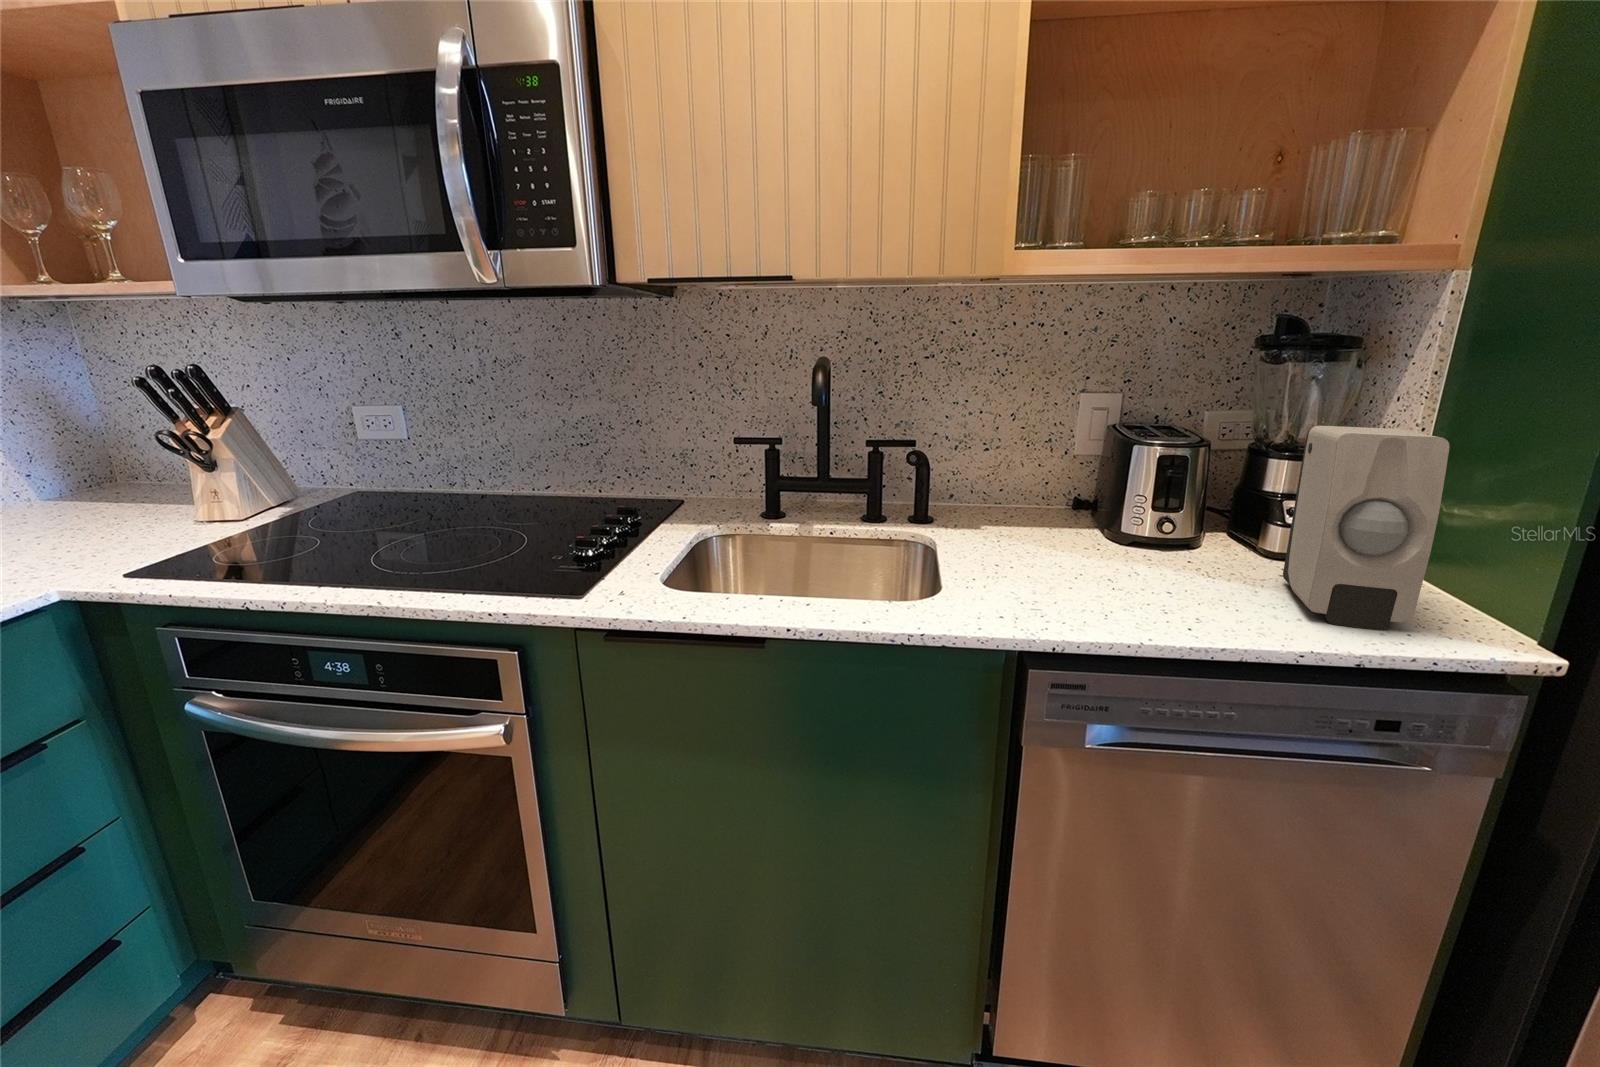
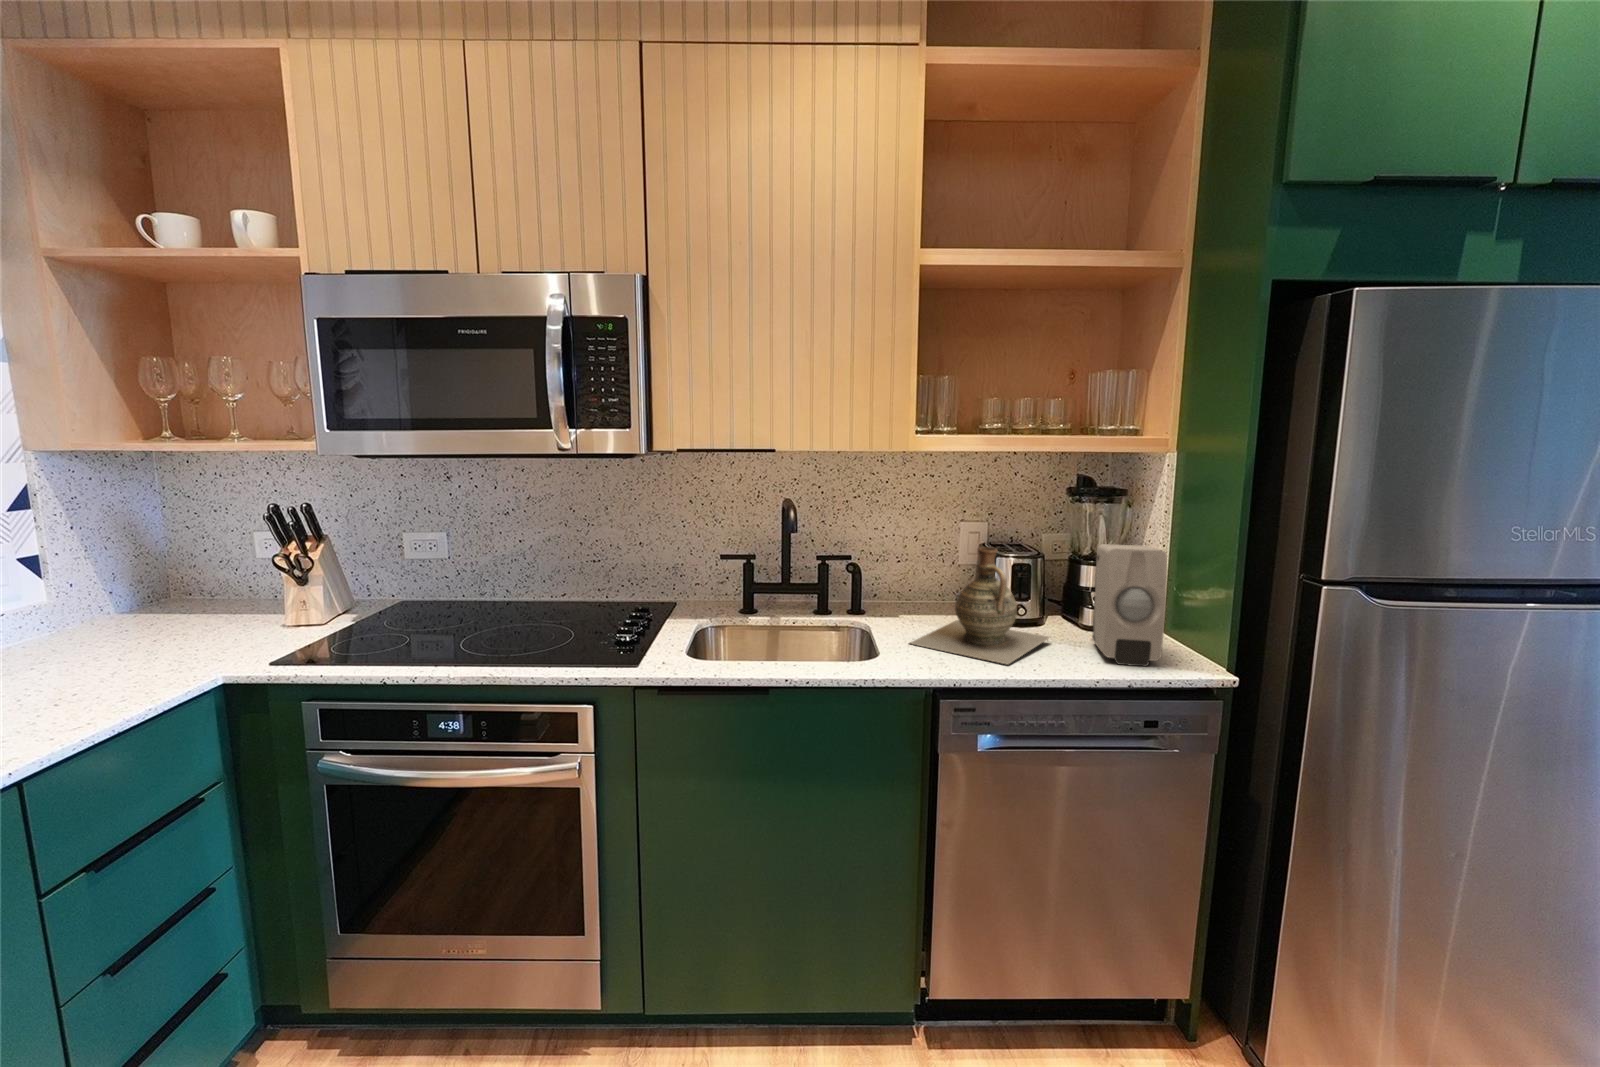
ceramic jug: none [987,429,1214,618] -> present [910,547,1049,664]

